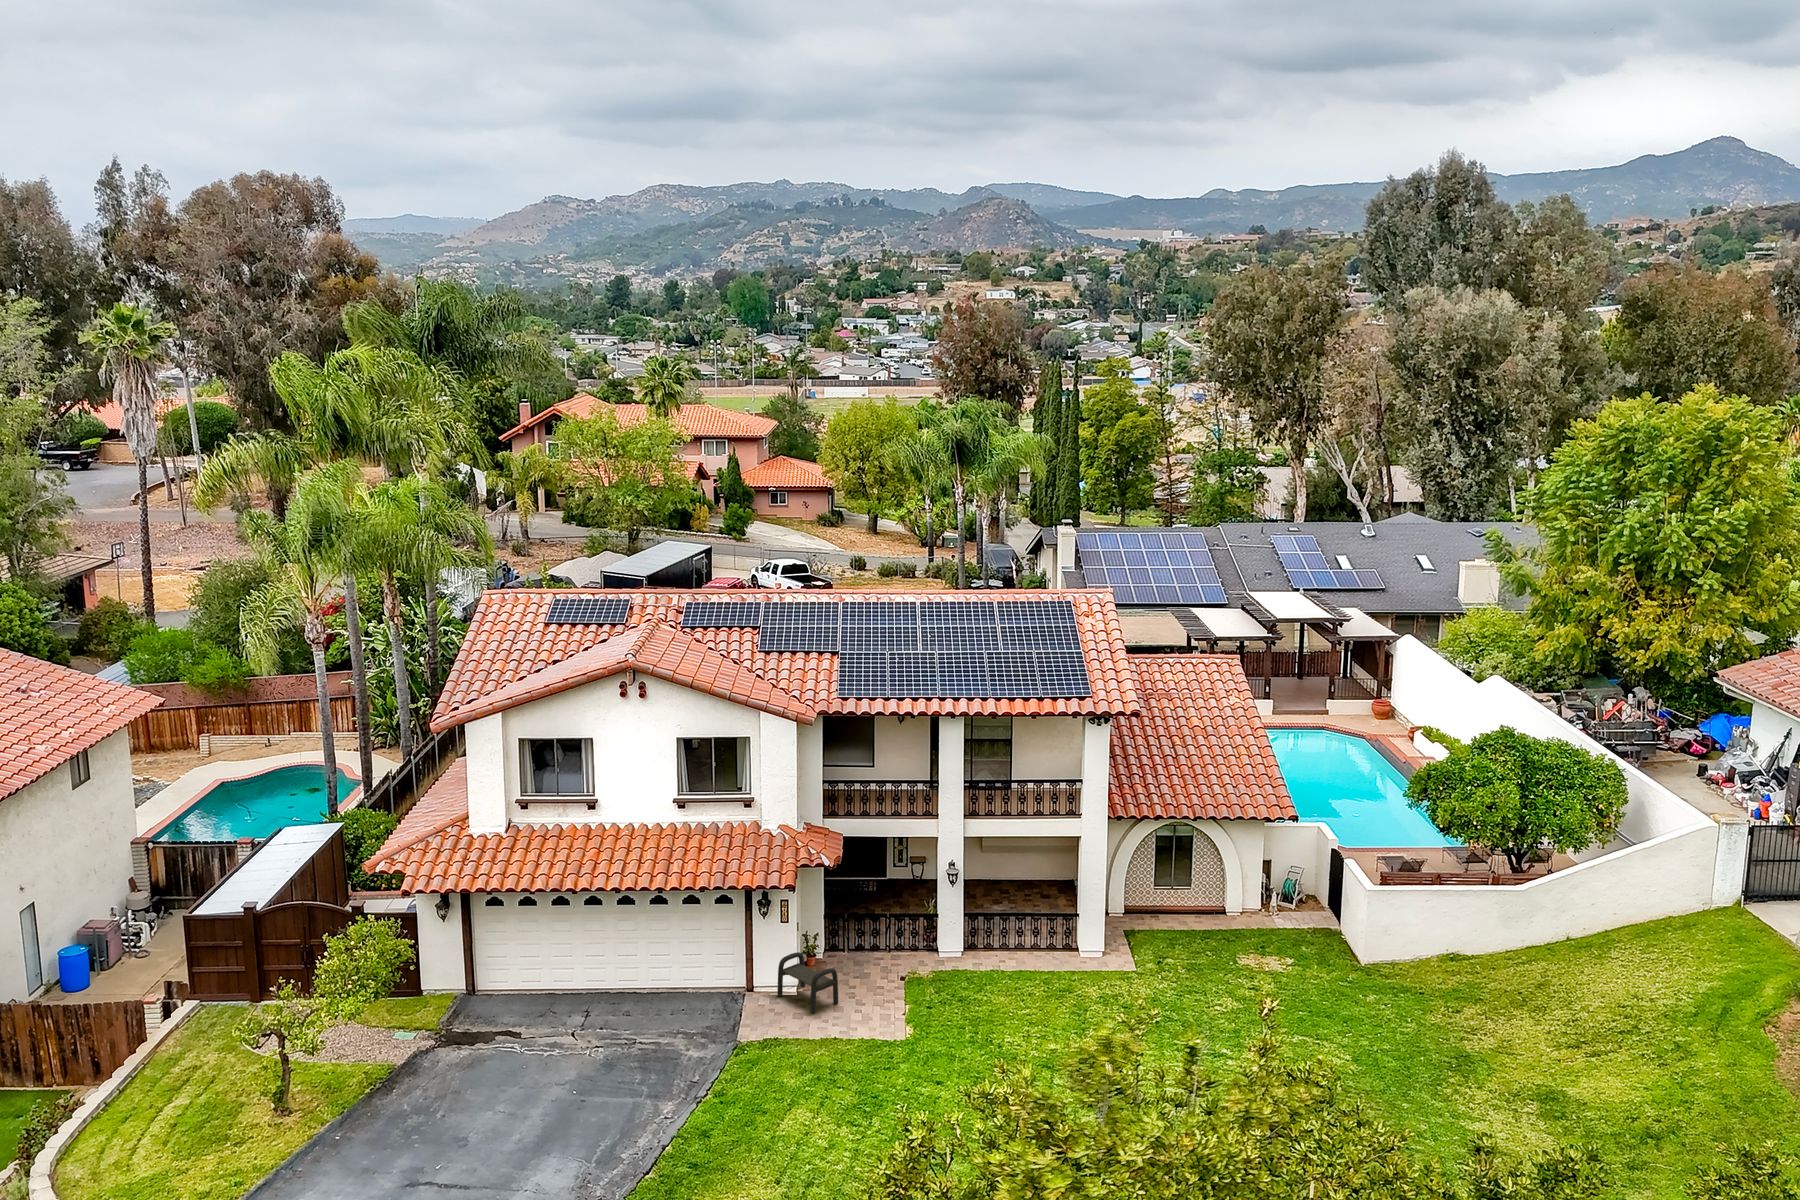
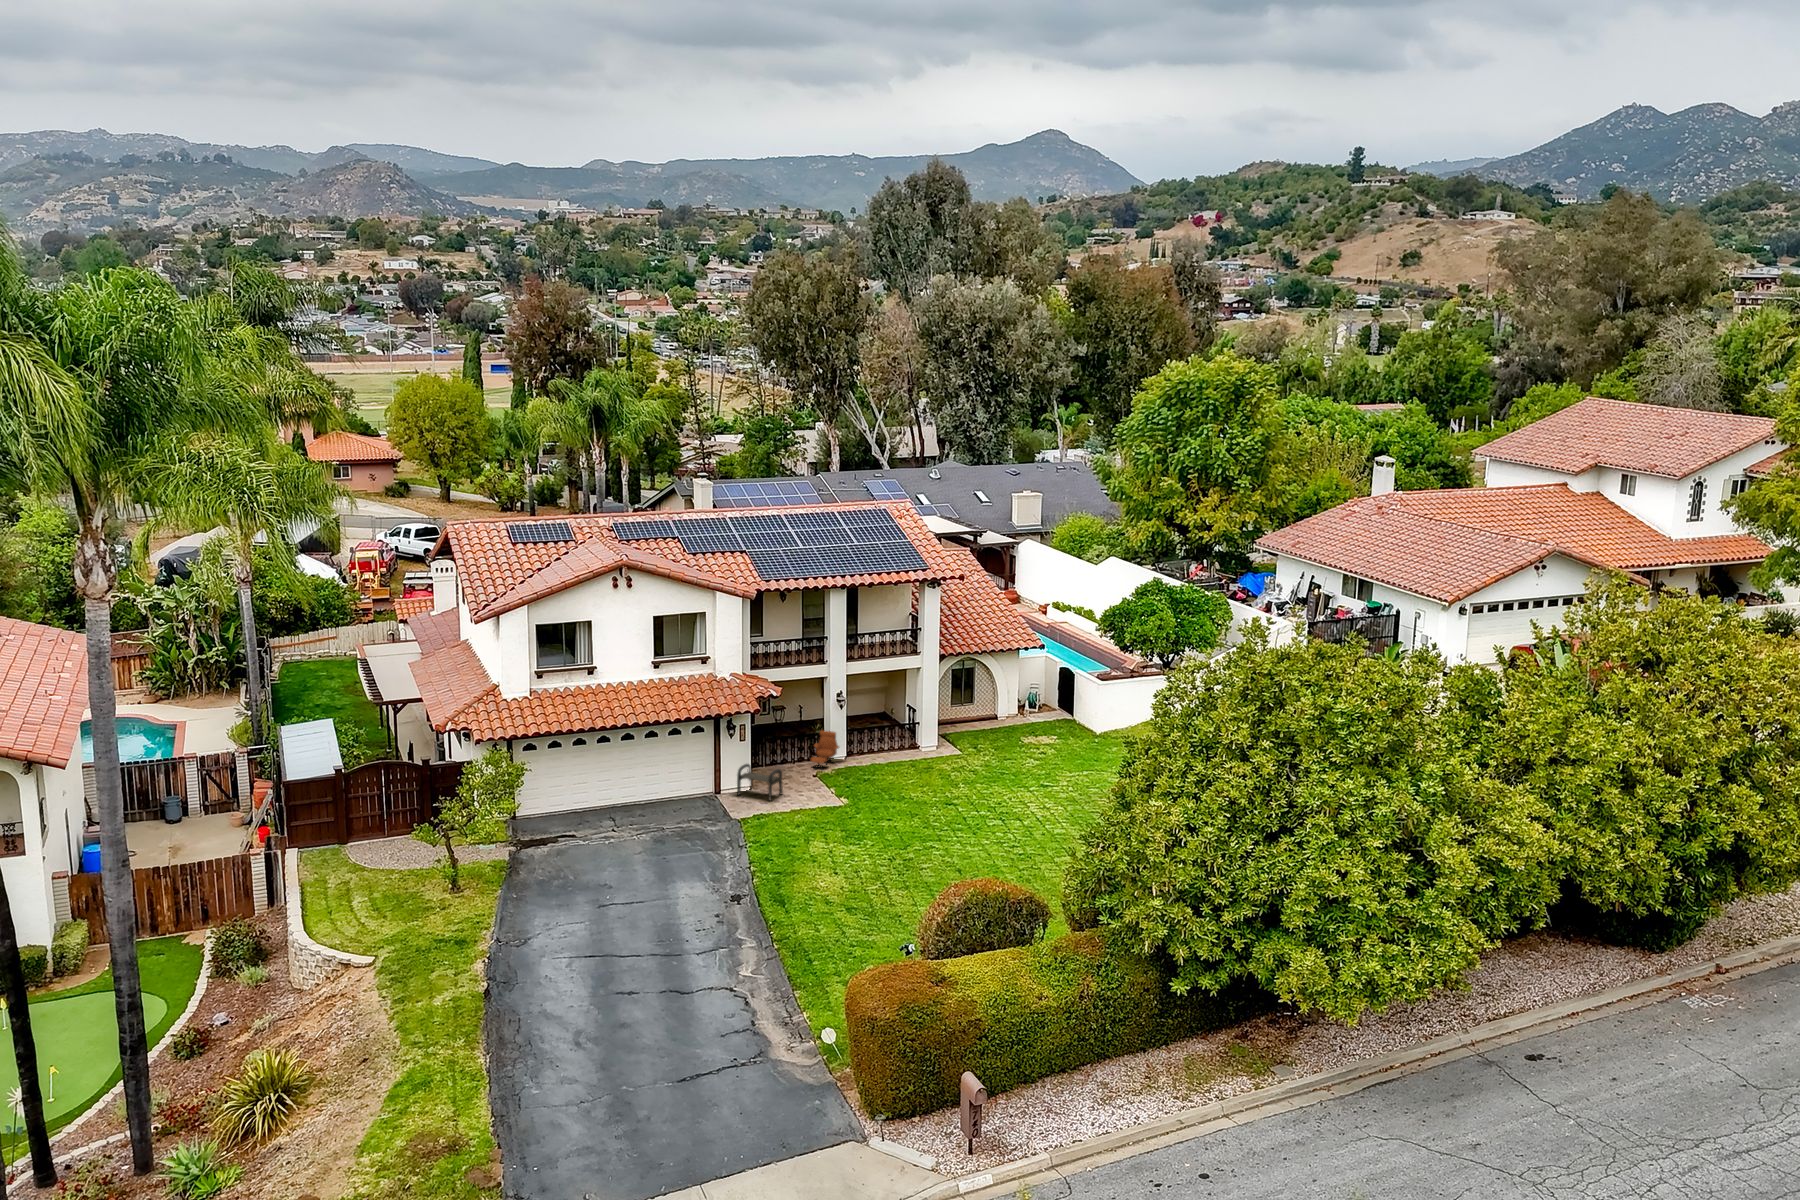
lounge chair: none [908,910,954,970] -> present [811,730,839,768]

